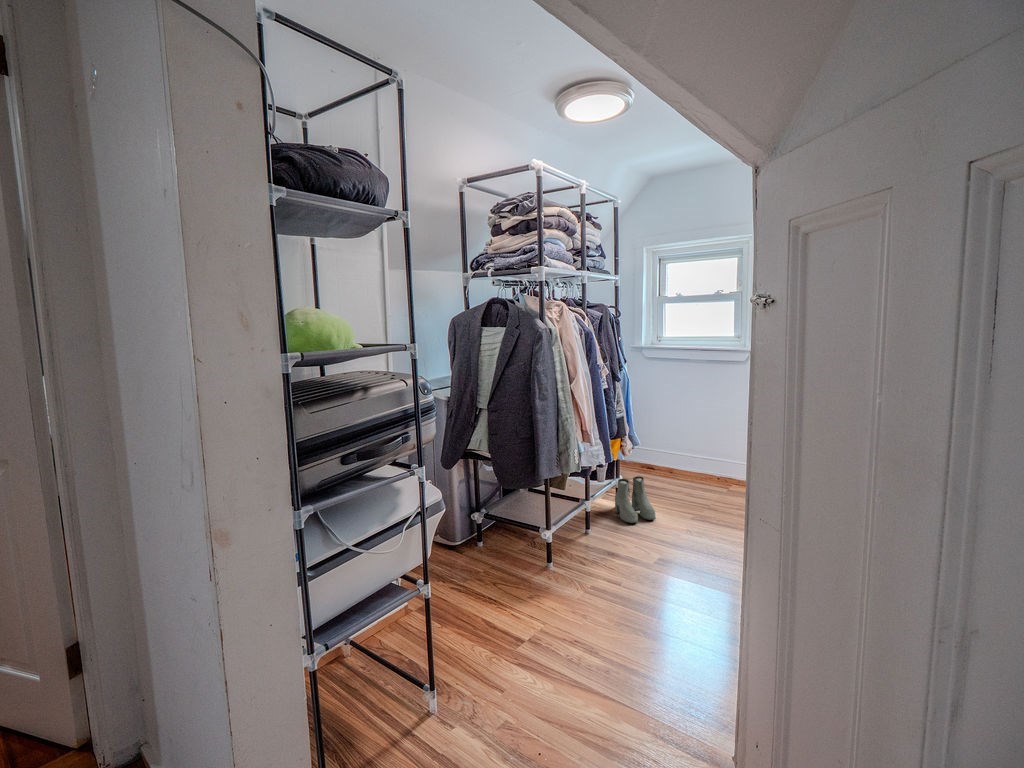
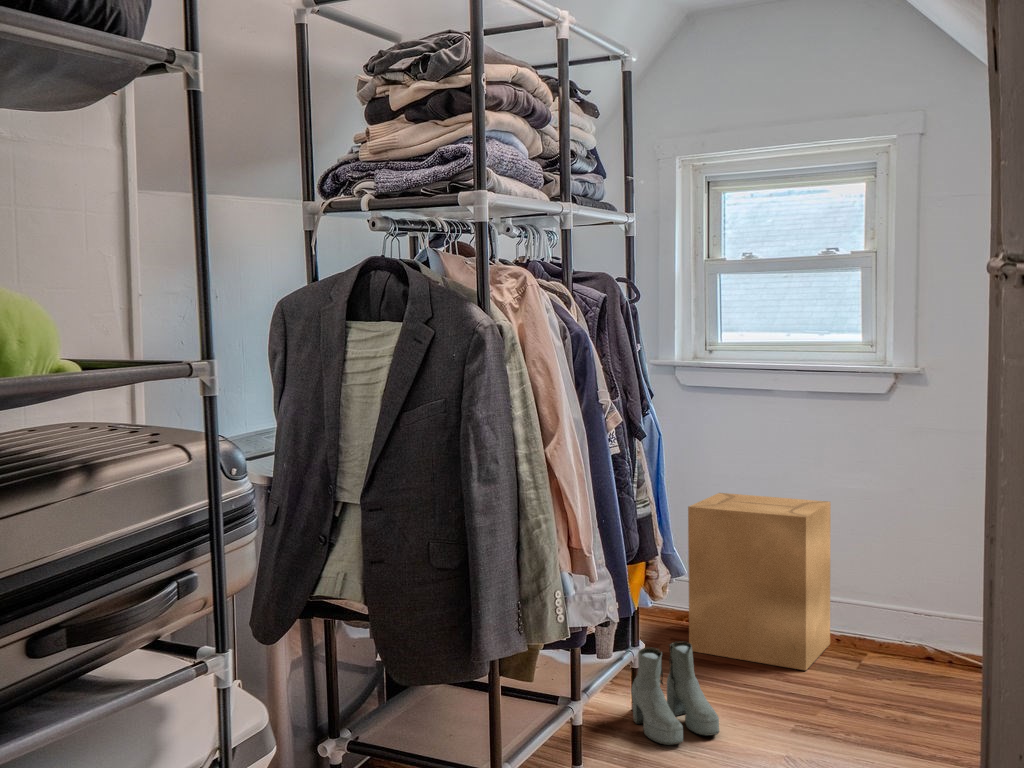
cardboard box: none [645,408,717,493] -> present [688,493,831,670]

